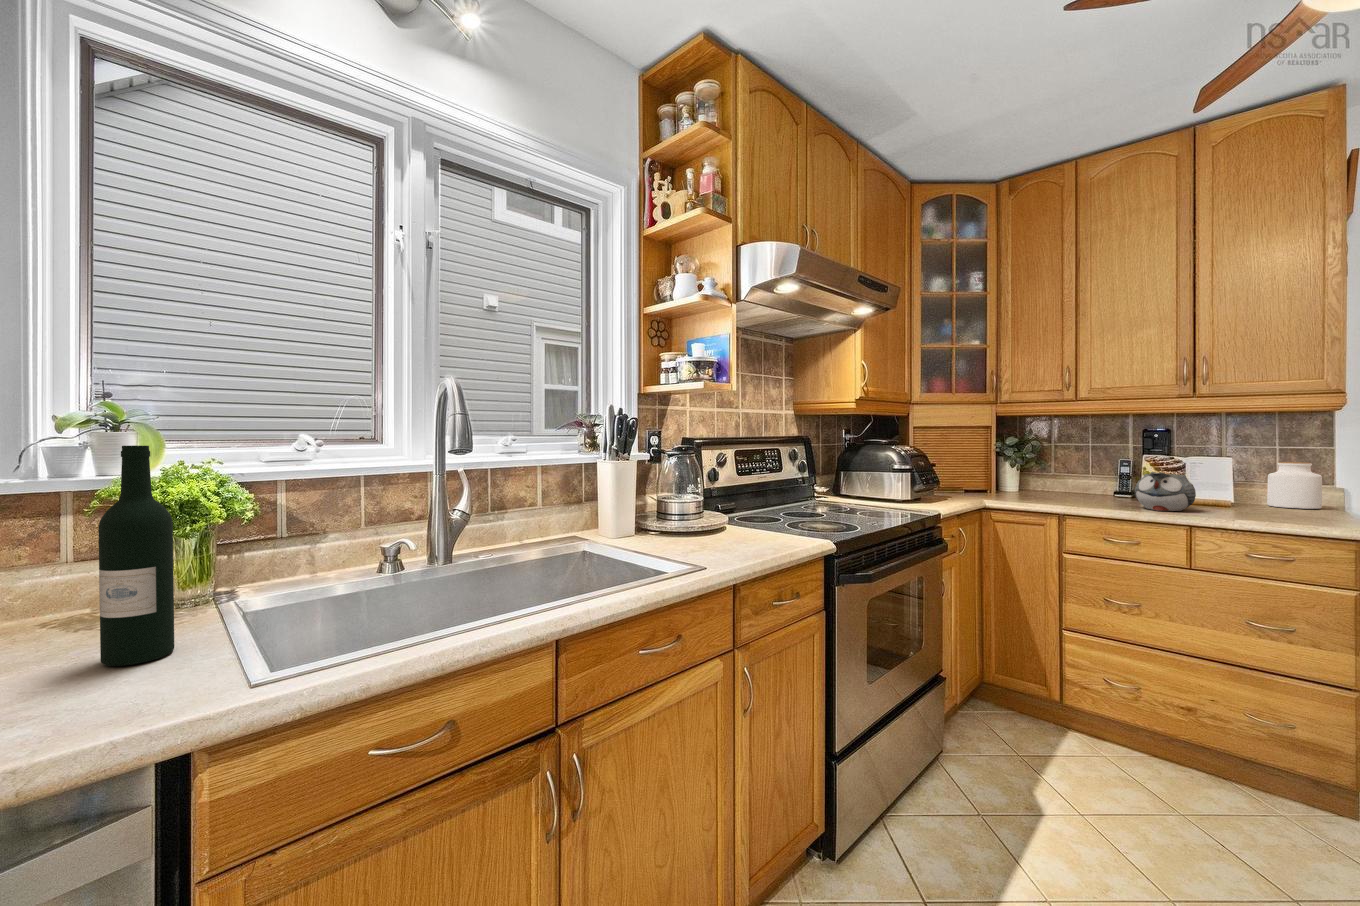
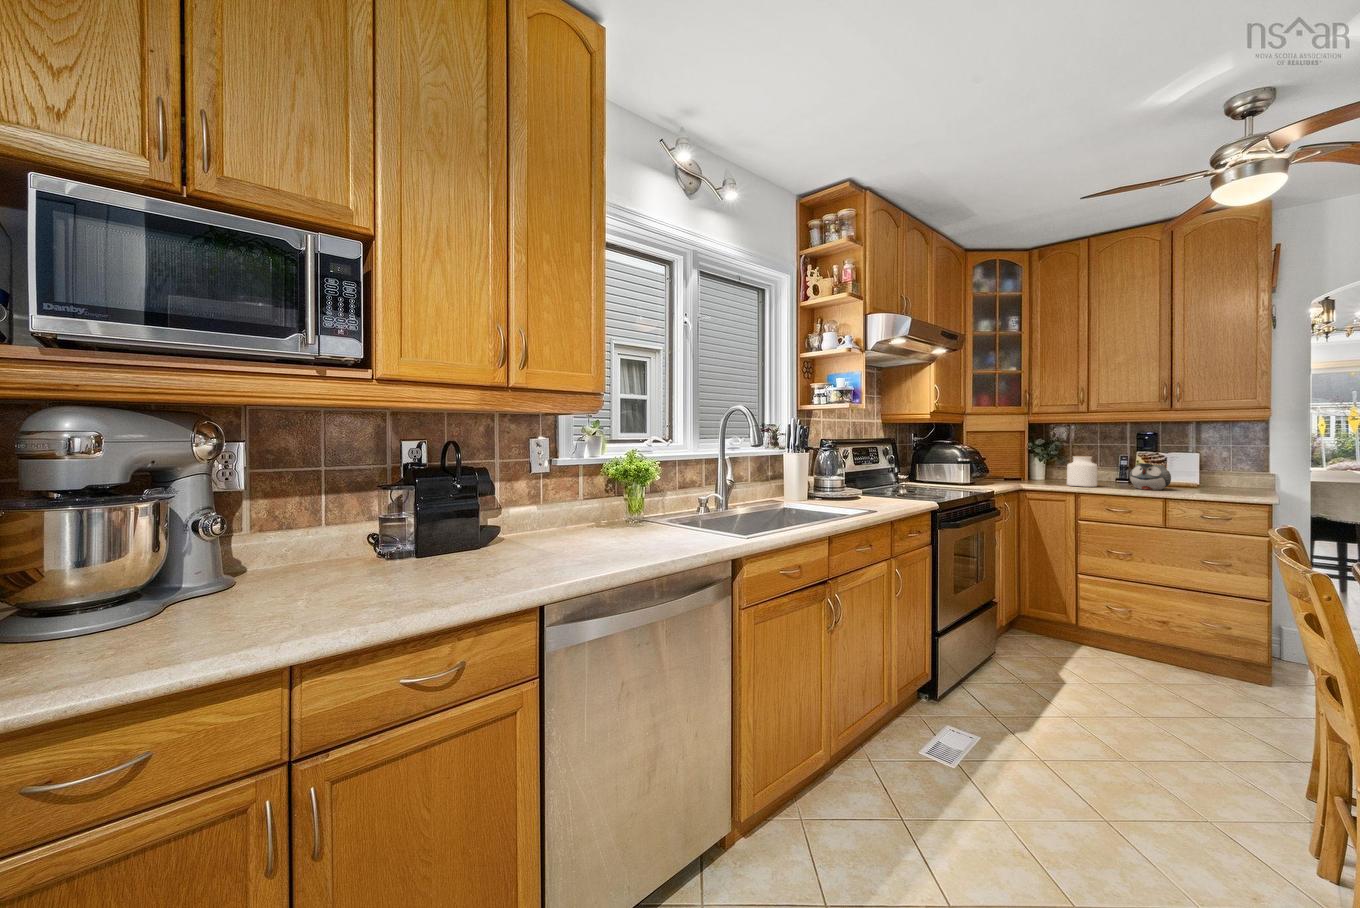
wine bottle: present [98,446,174,666] -> none [659,442,682,536]
jar: present [1267,462,1322,509] -> present [1067,456,1097,487]

